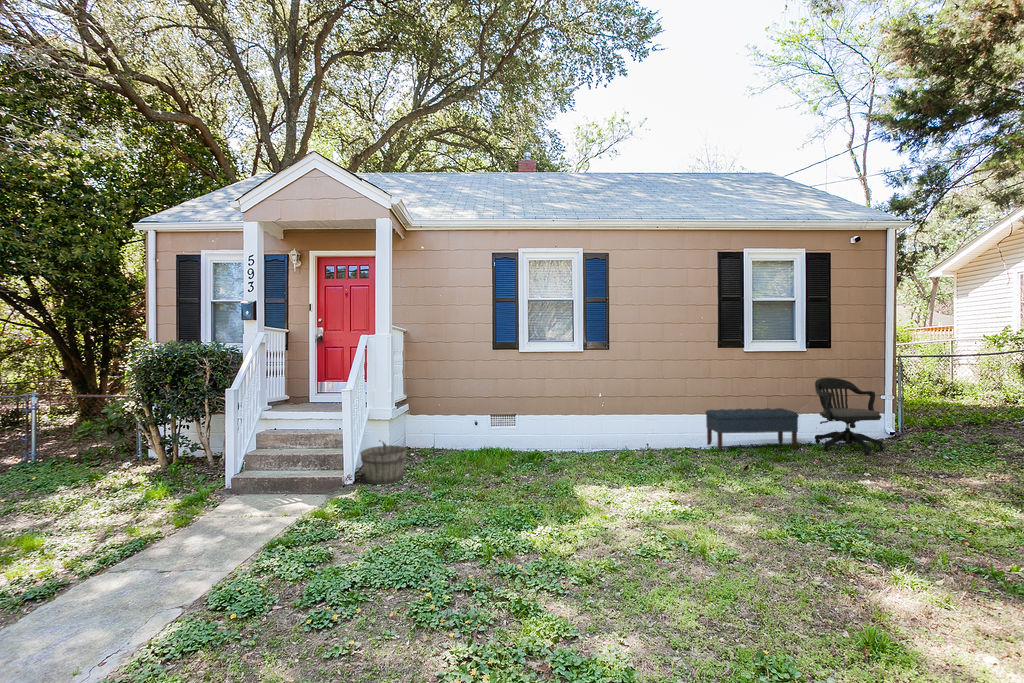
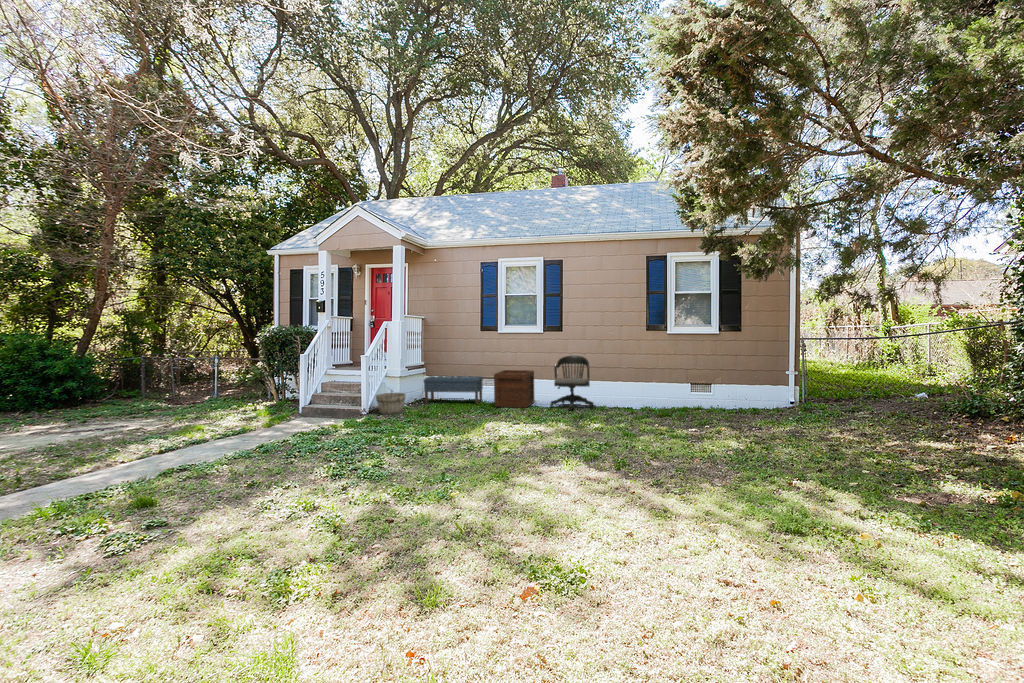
chair: present [815,378,884,455] -> present [550,356,594,411]
wooden crate: none [528,403,578,458] -> present [494,370,534,408]
bench: present [705,408,799,451] -> present [423,376,483,404]

